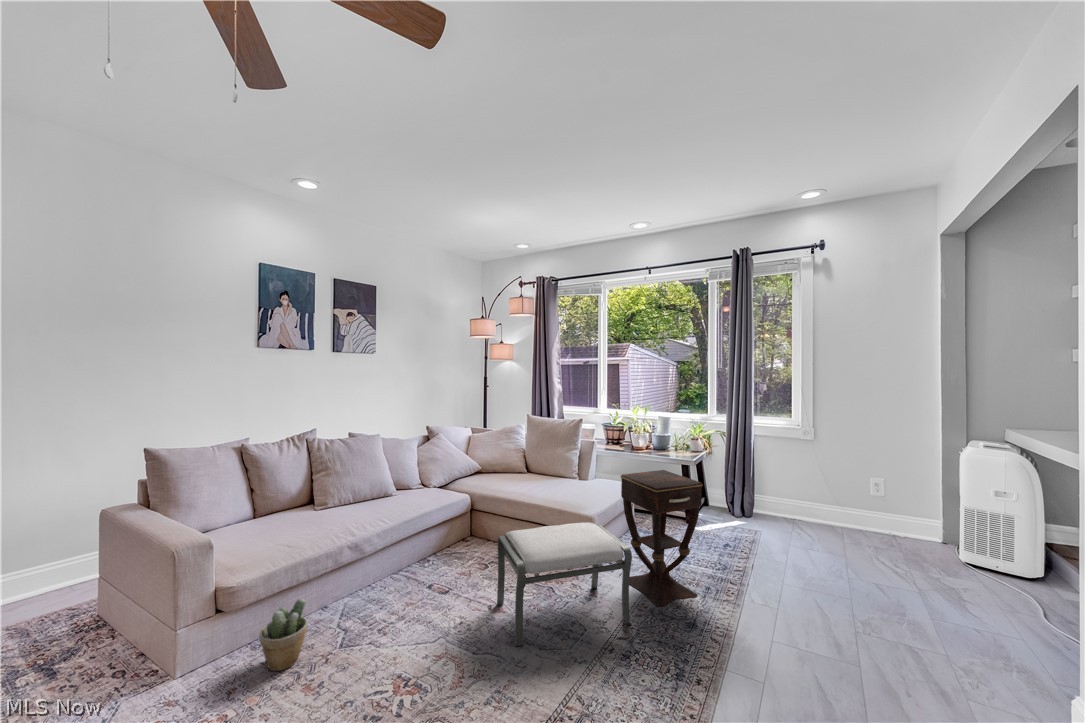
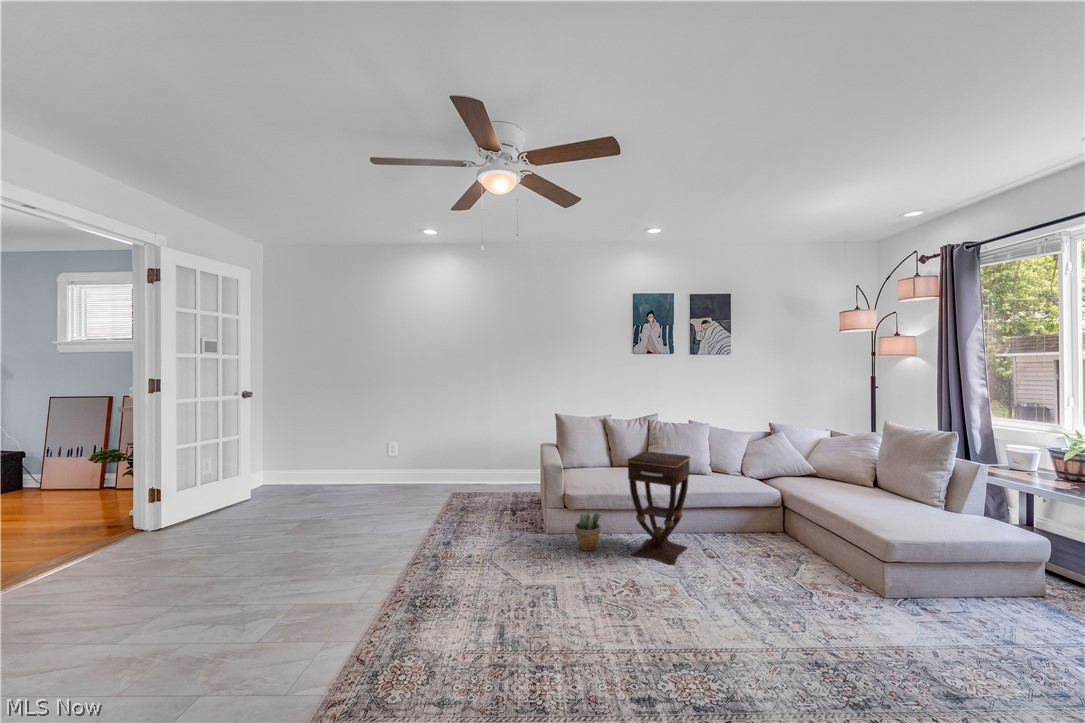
side table: present [621,470,703,606] -> present [627,451,690,565]
ottoman: present [497,522,632,646] -> none [725,516,871,654]

